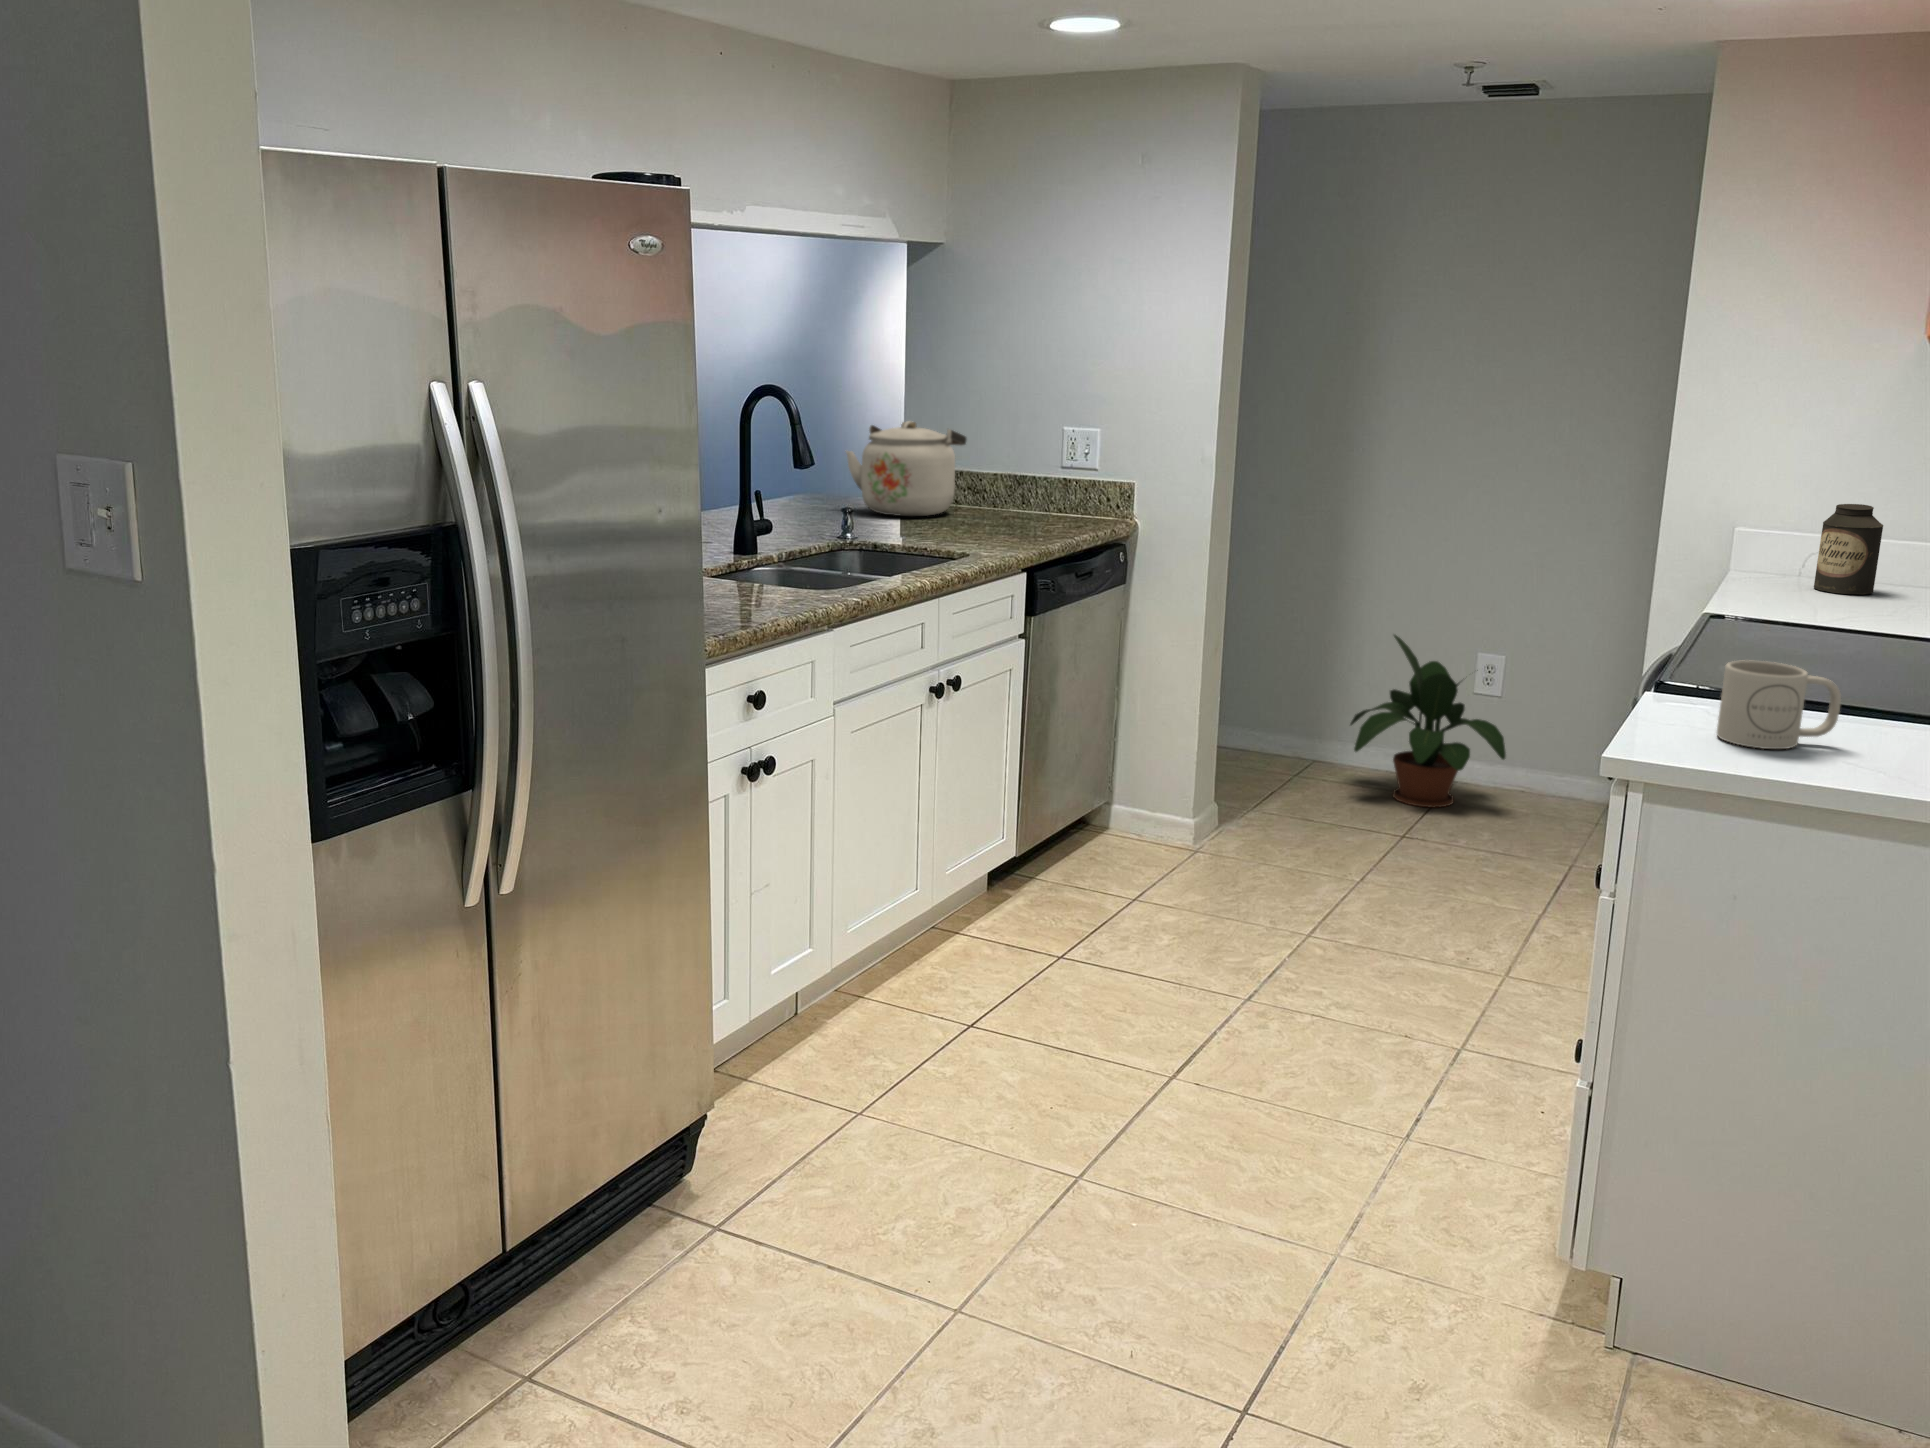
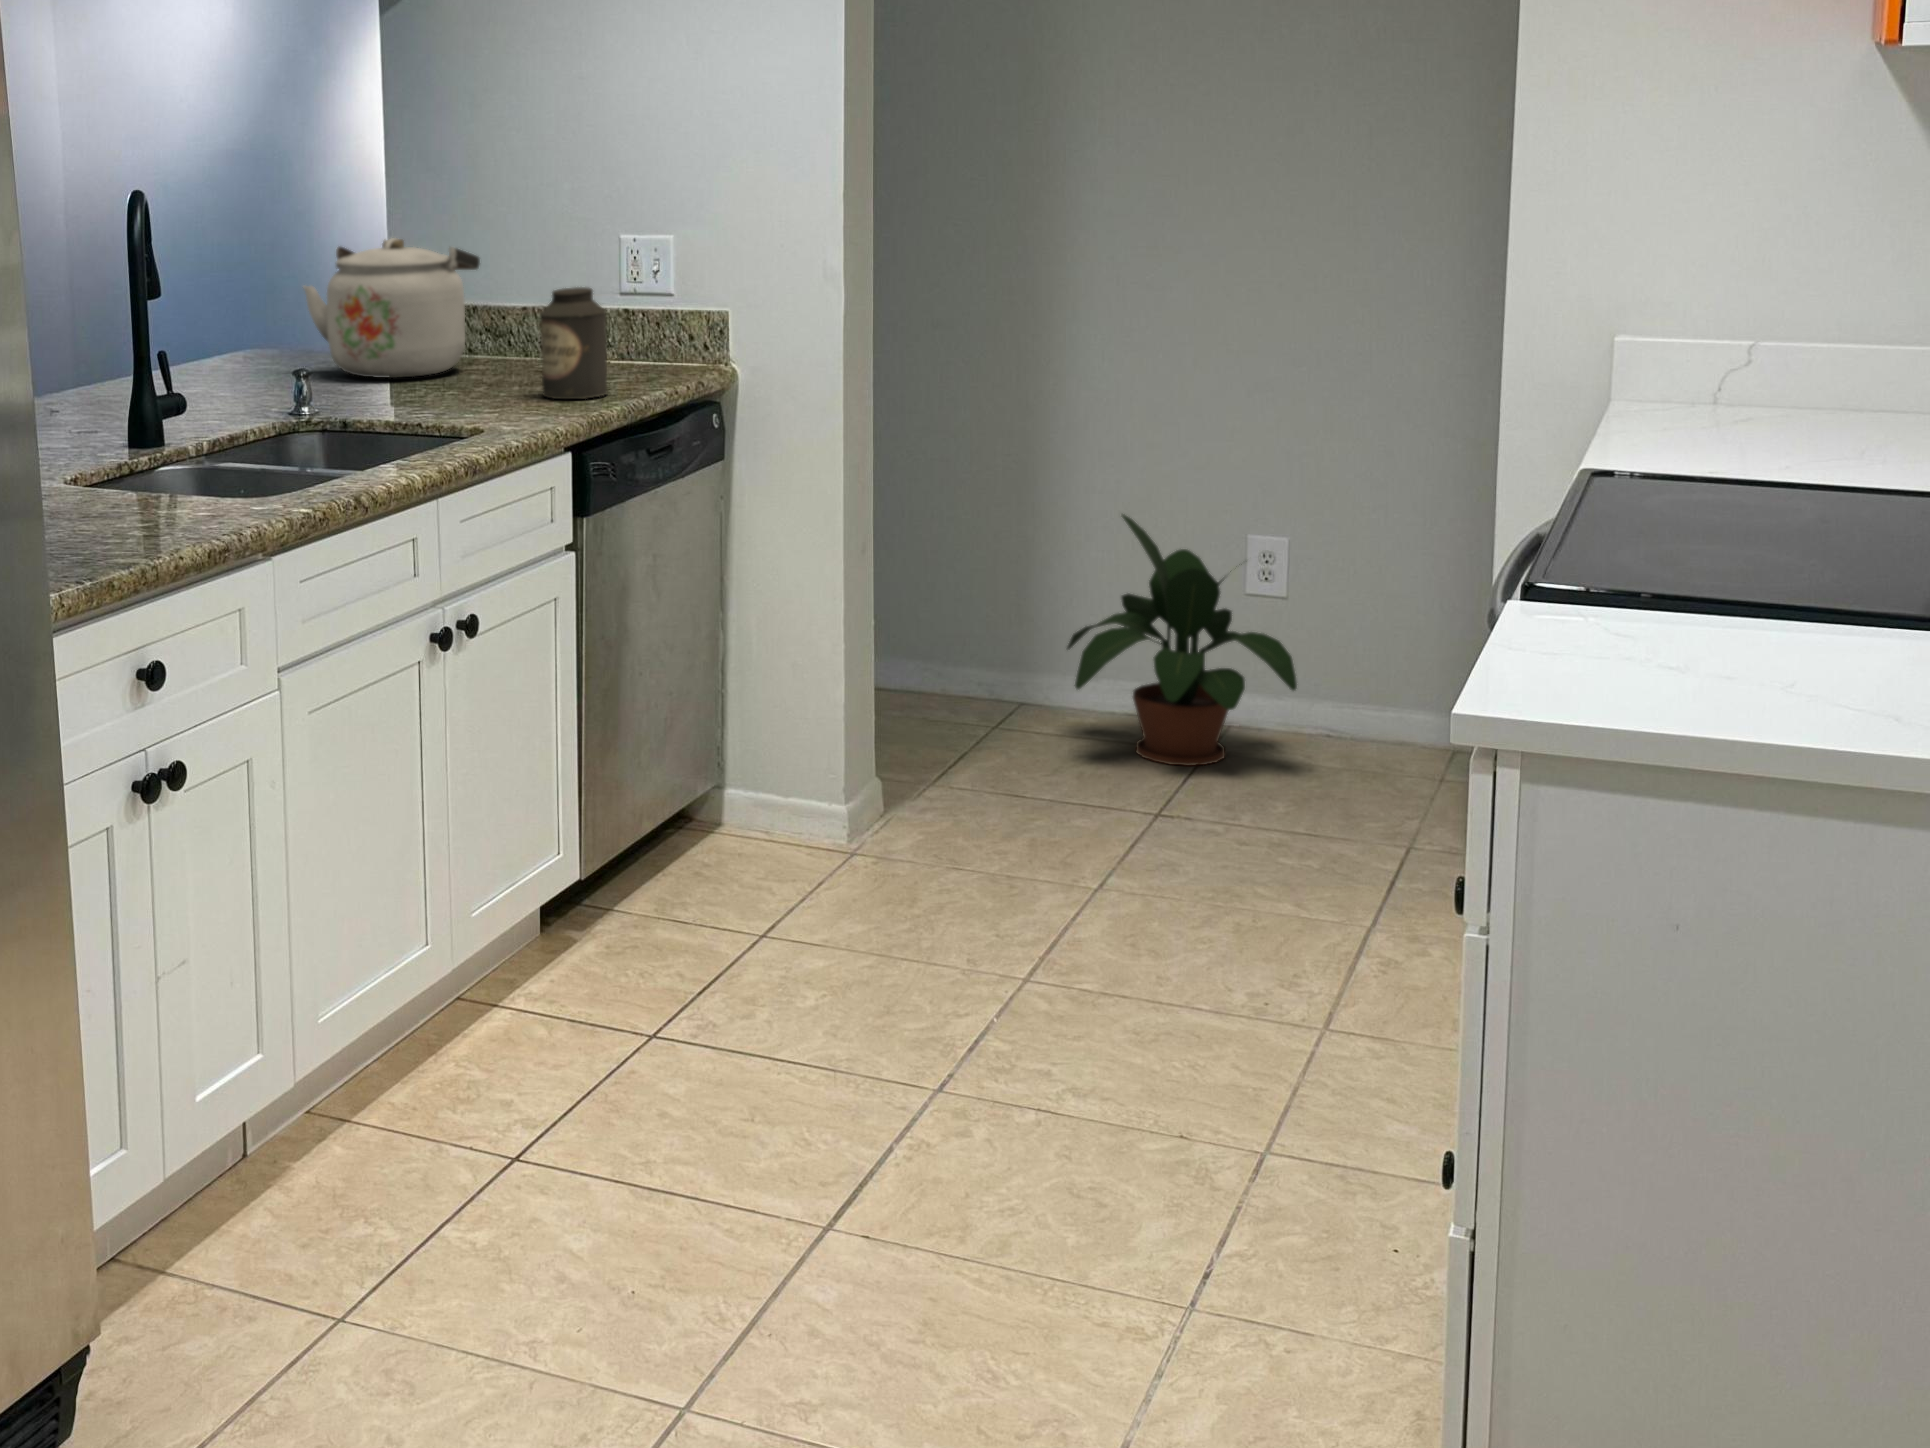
canister: present [1814,504,1883,595] -> present [540,287,608,399]
mug: present [1717,660,1841,749] -> none [1636,551,1828,691]

